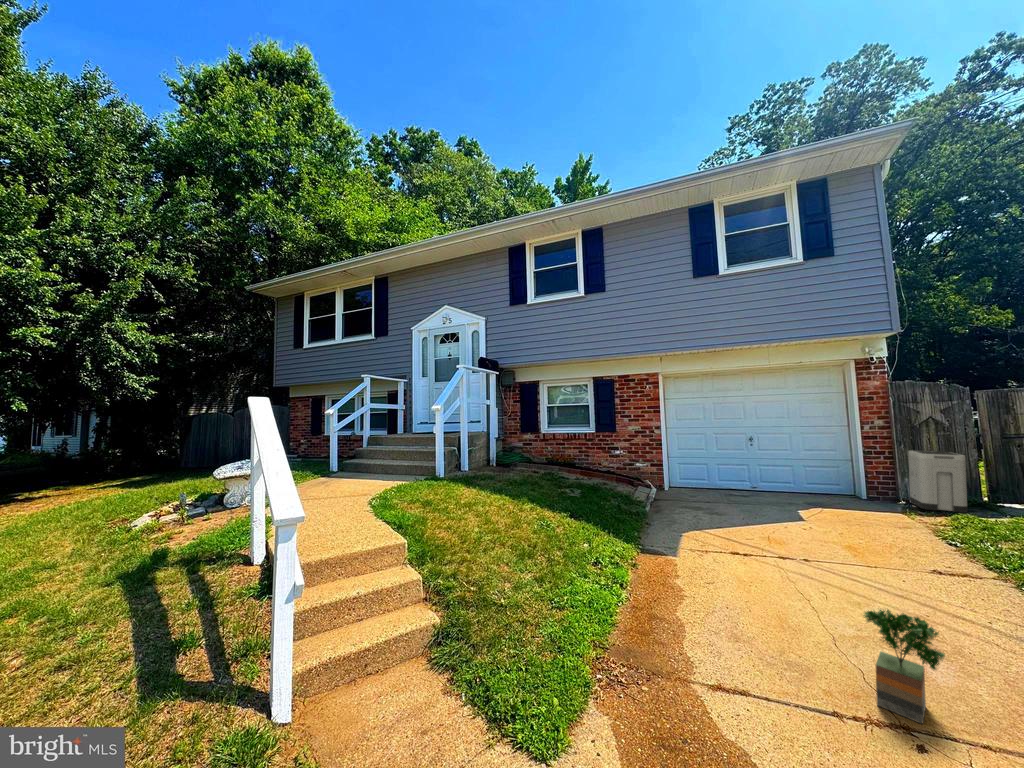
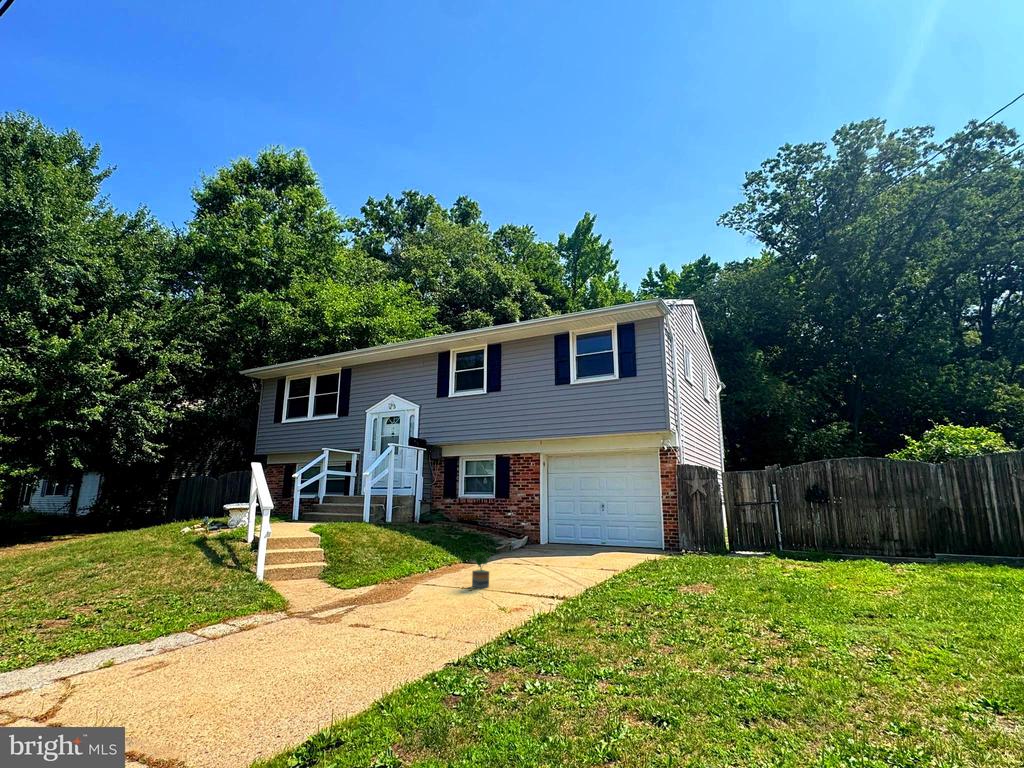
trash can: present [908,450,967,513] -> none [676,515,705,556]

